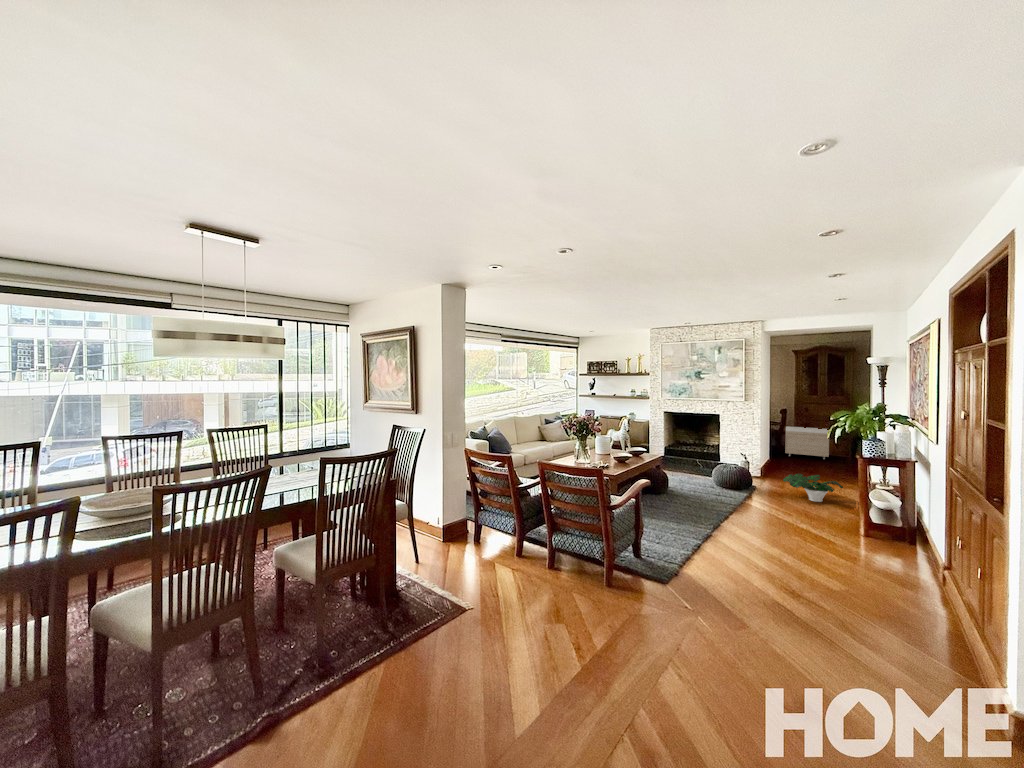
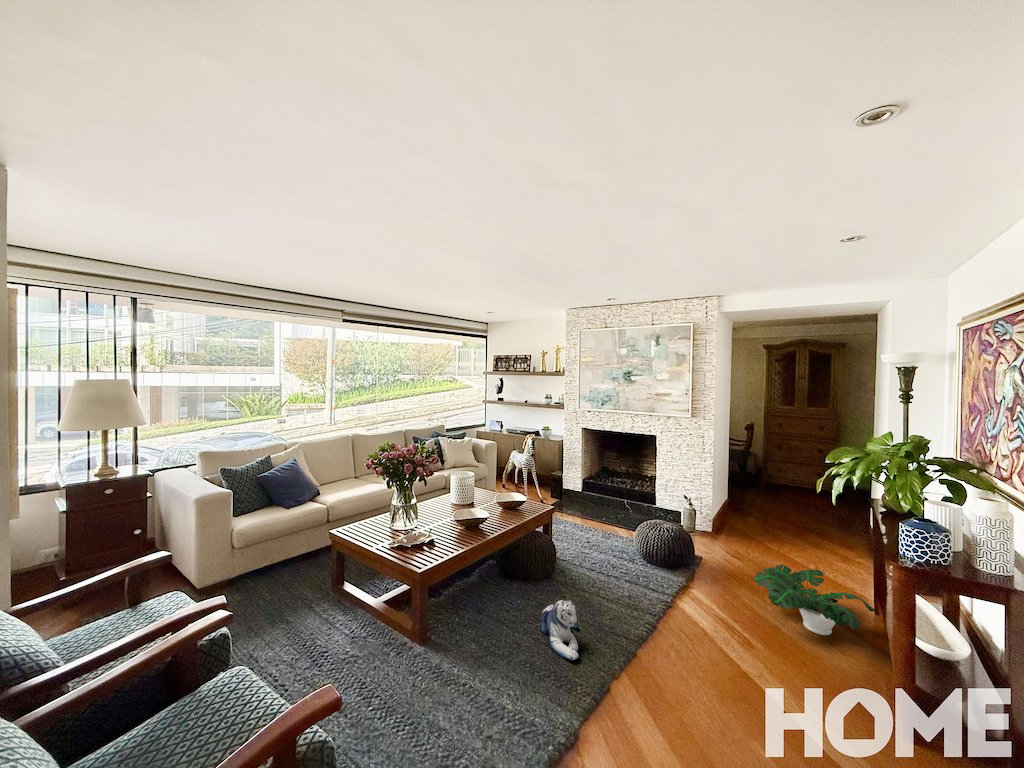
storage bench: present [785,426,829,459] -> none [749,448,812,498]
plush toy: none [674,482,698,505] -> present [541,600,579,661]

